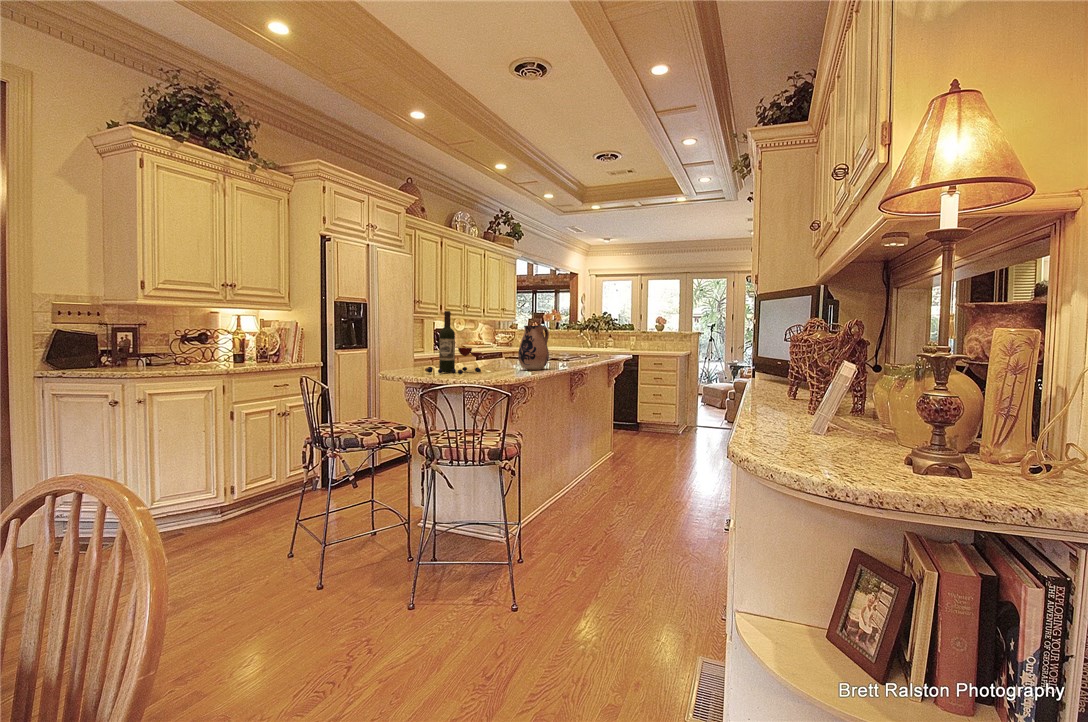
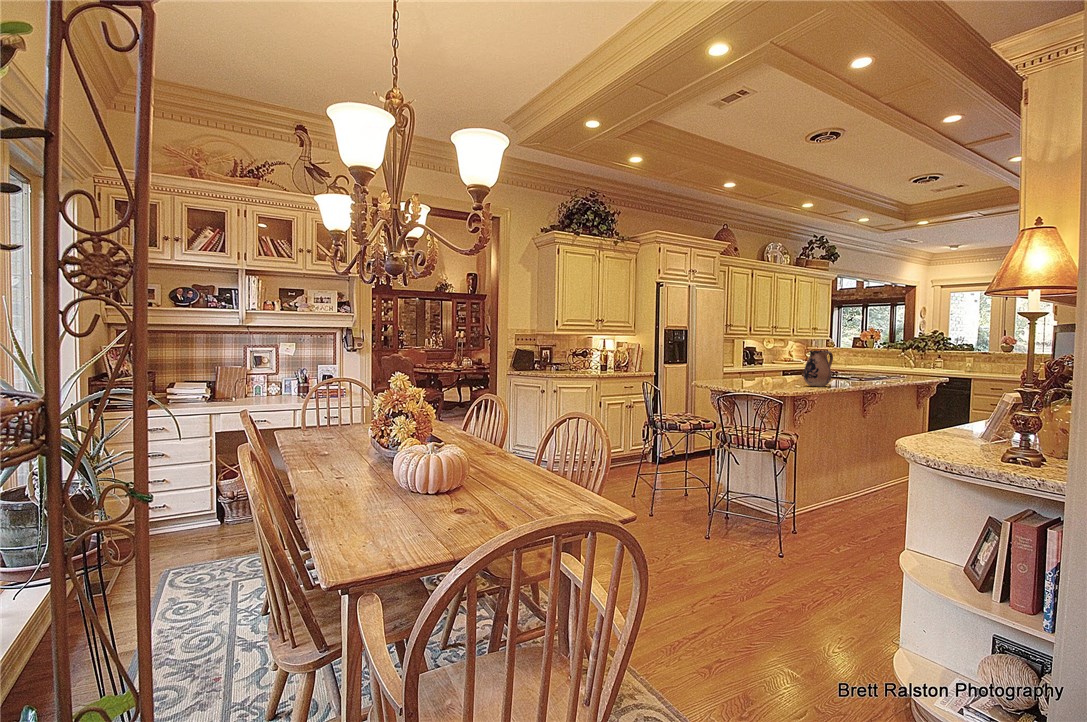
wine bottle: present [425,311,482,374] -> none [727,339,773,388]

